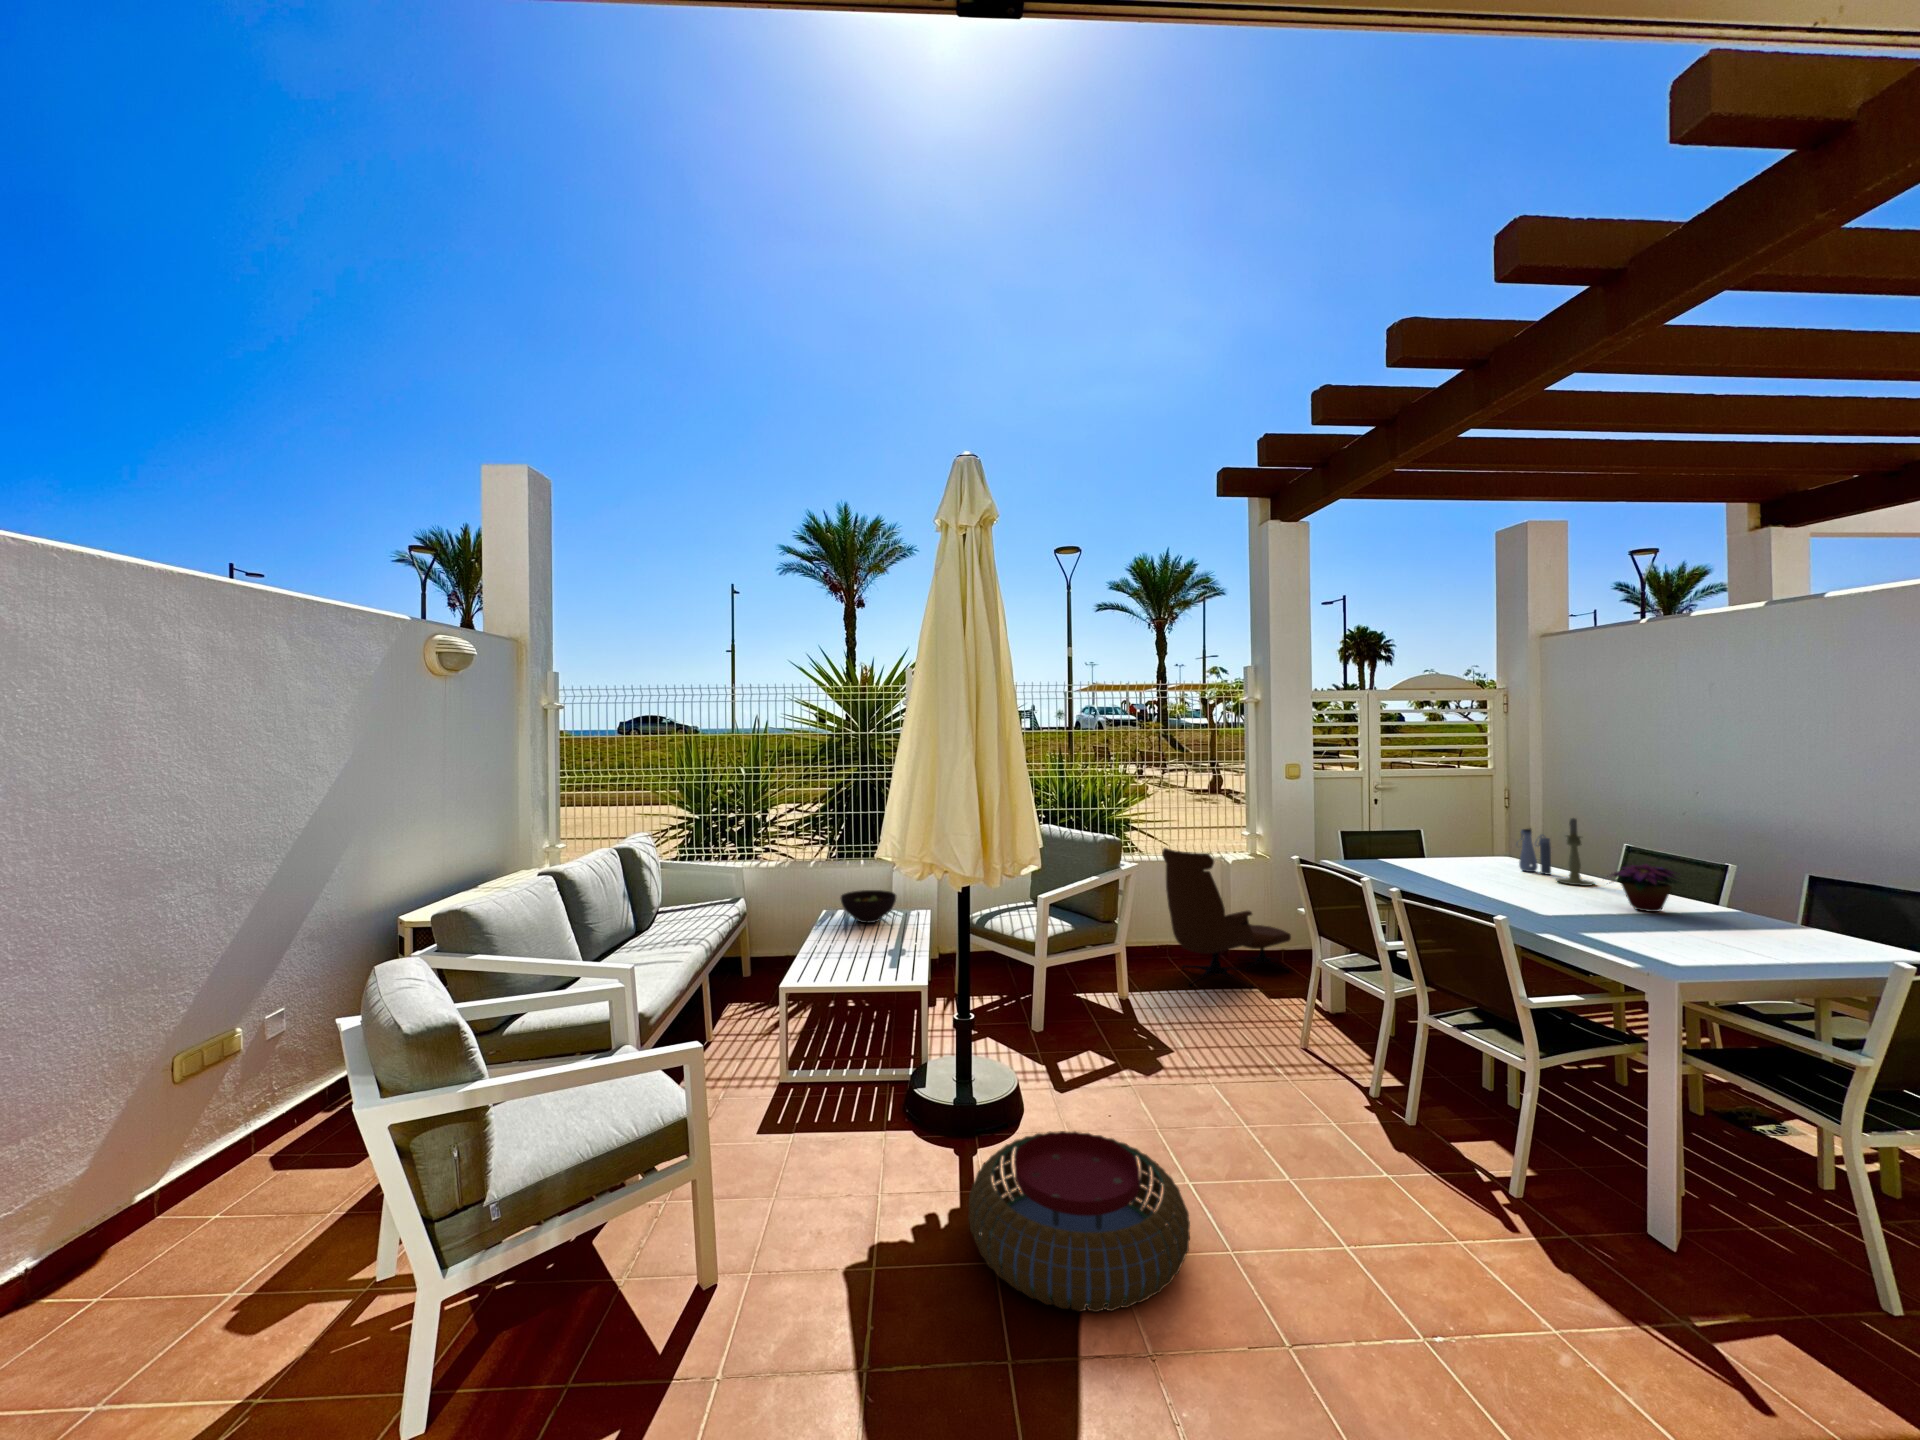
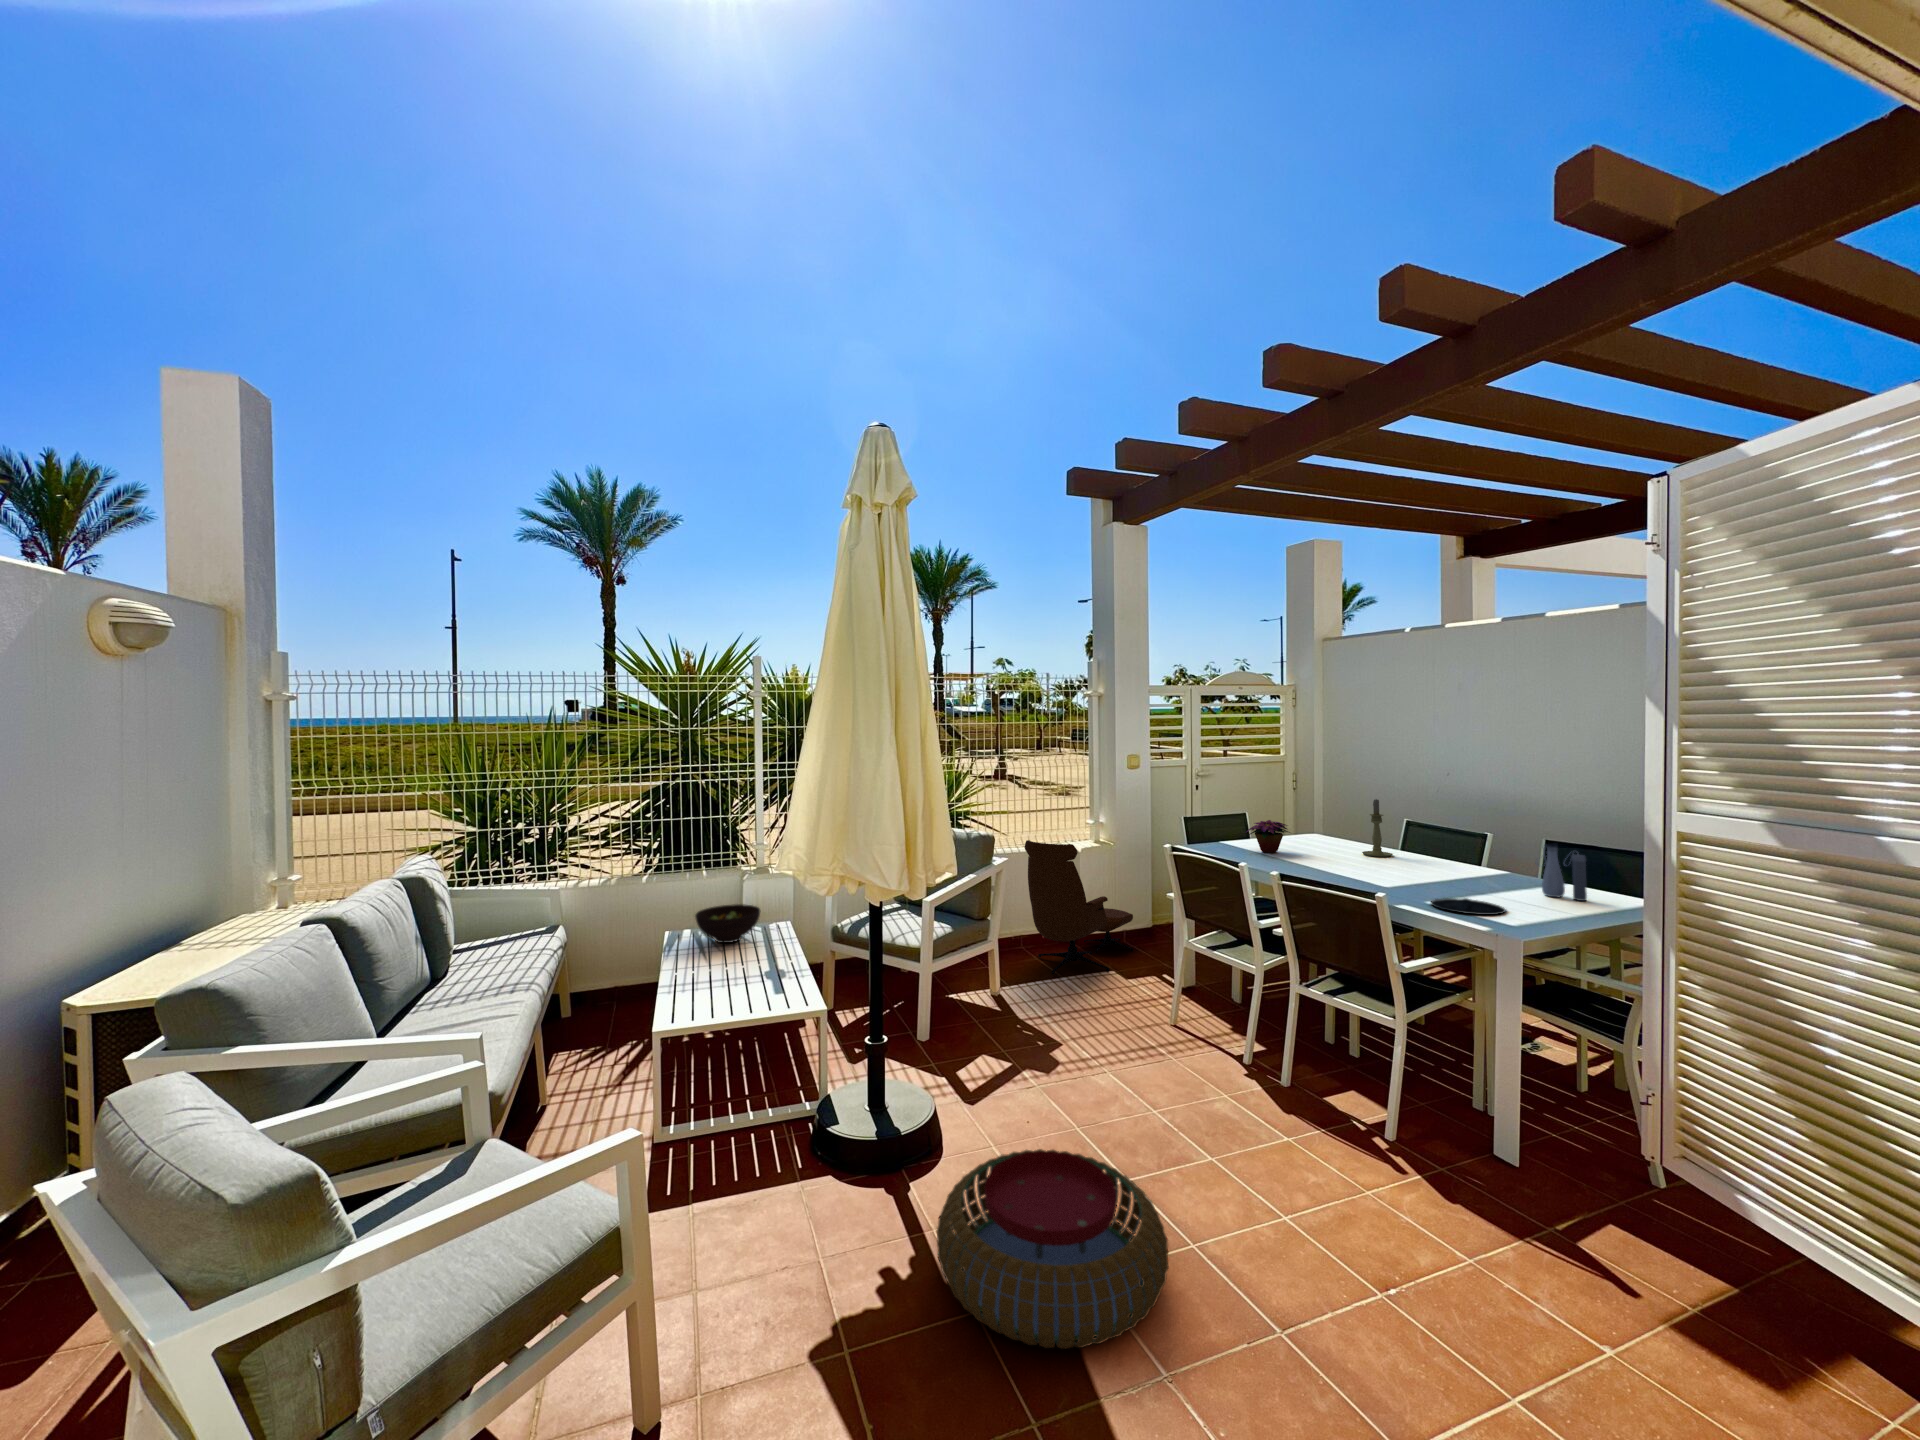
water bottle: present [1519,828,1551,875] -> present [1542,843,1587,901]
flower arrangement: present [1611,864,1678,912] -> present [1248,820,1288,853]
plate: none [1594,932,1694,954] -> present [1431,898,1505,915]

